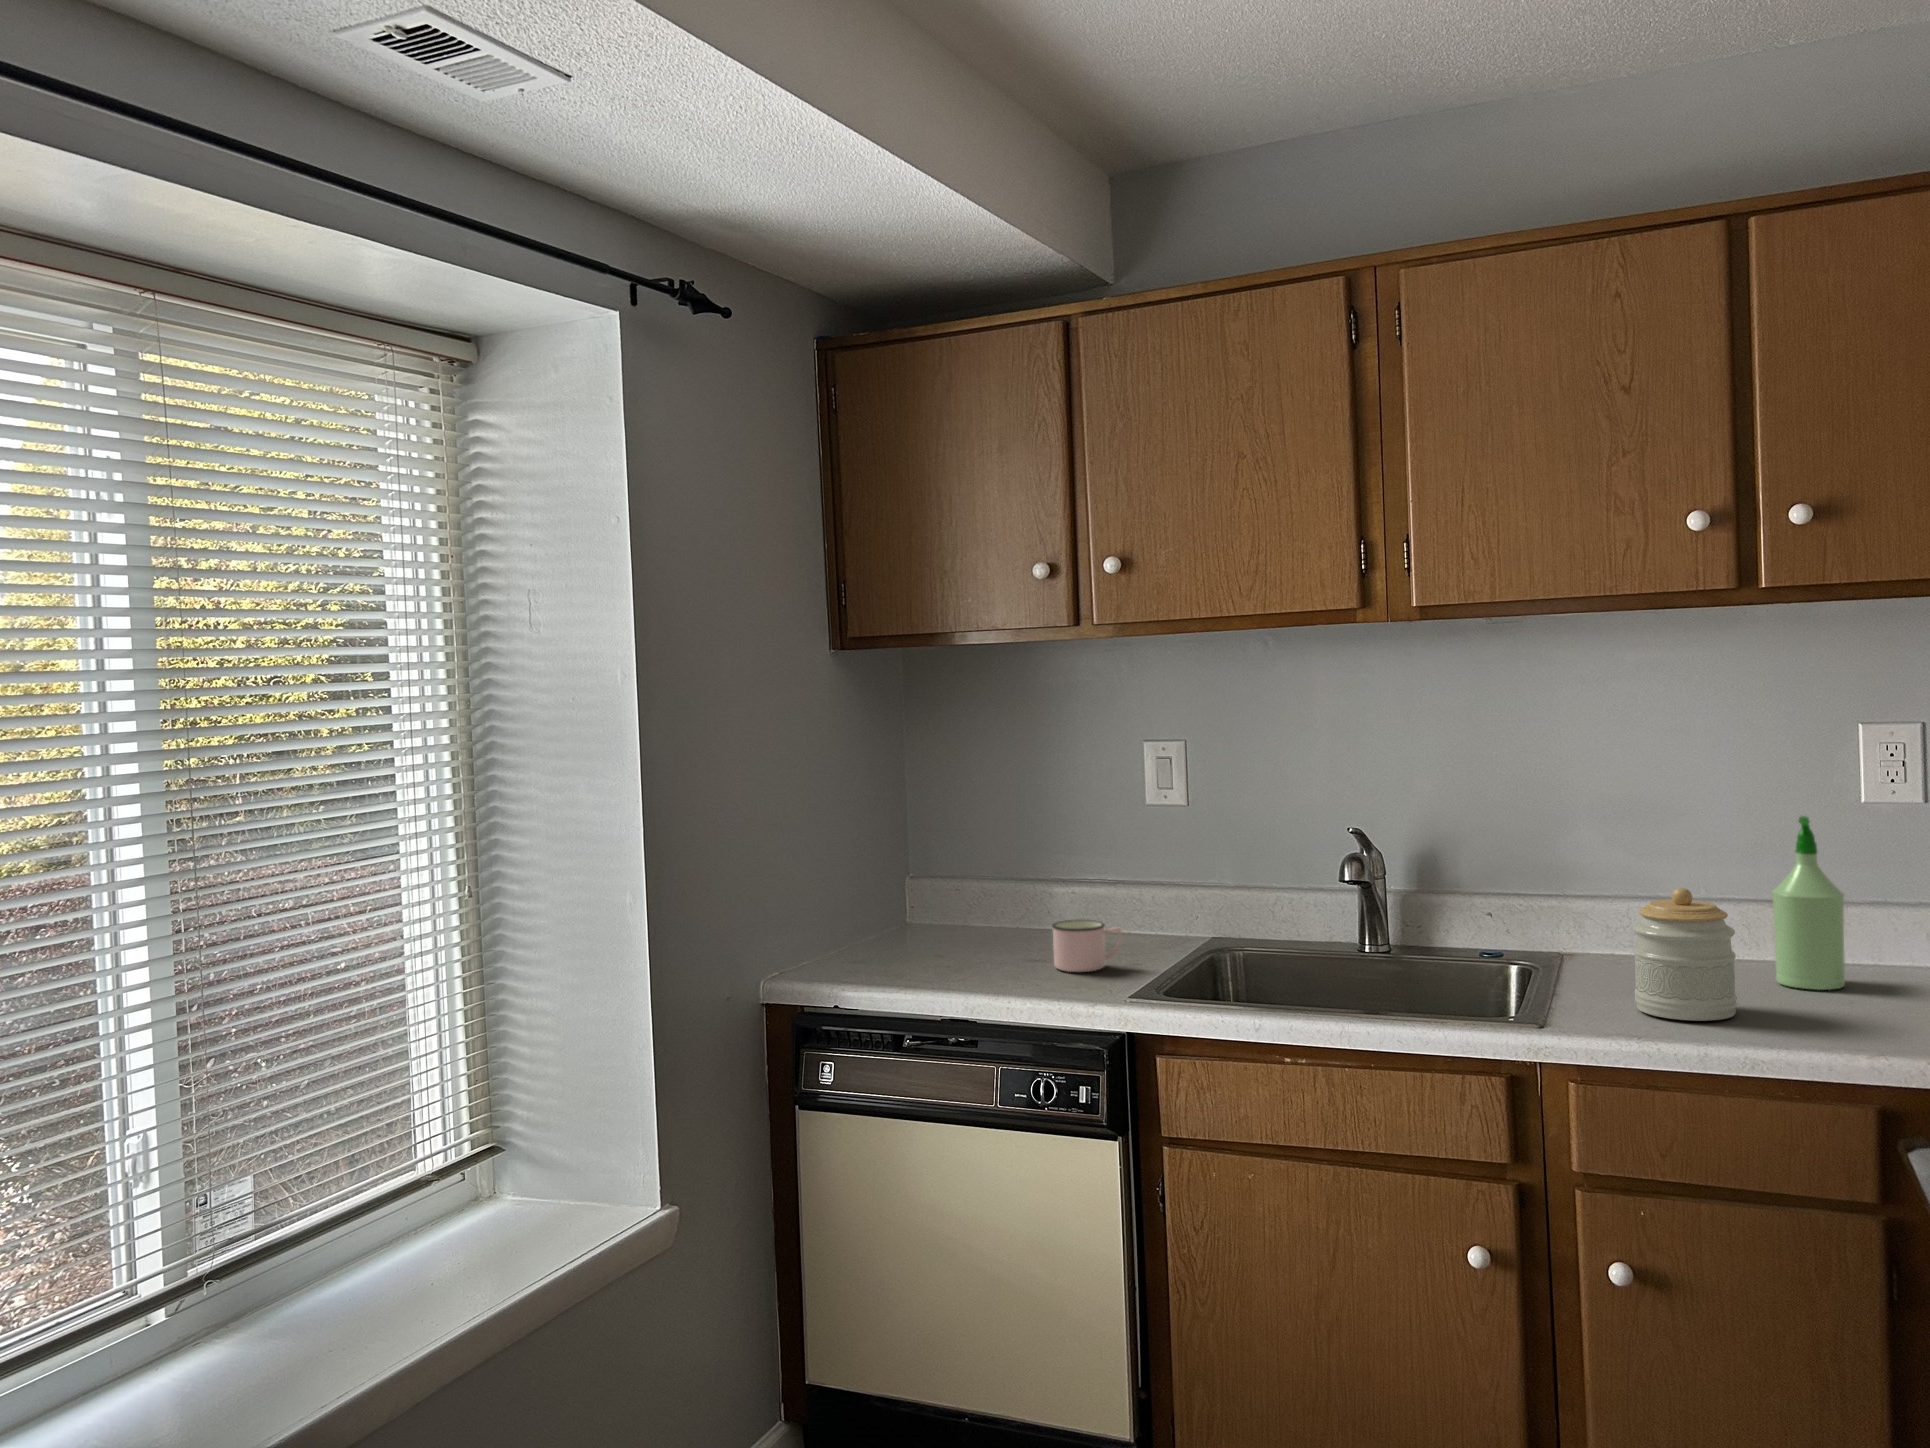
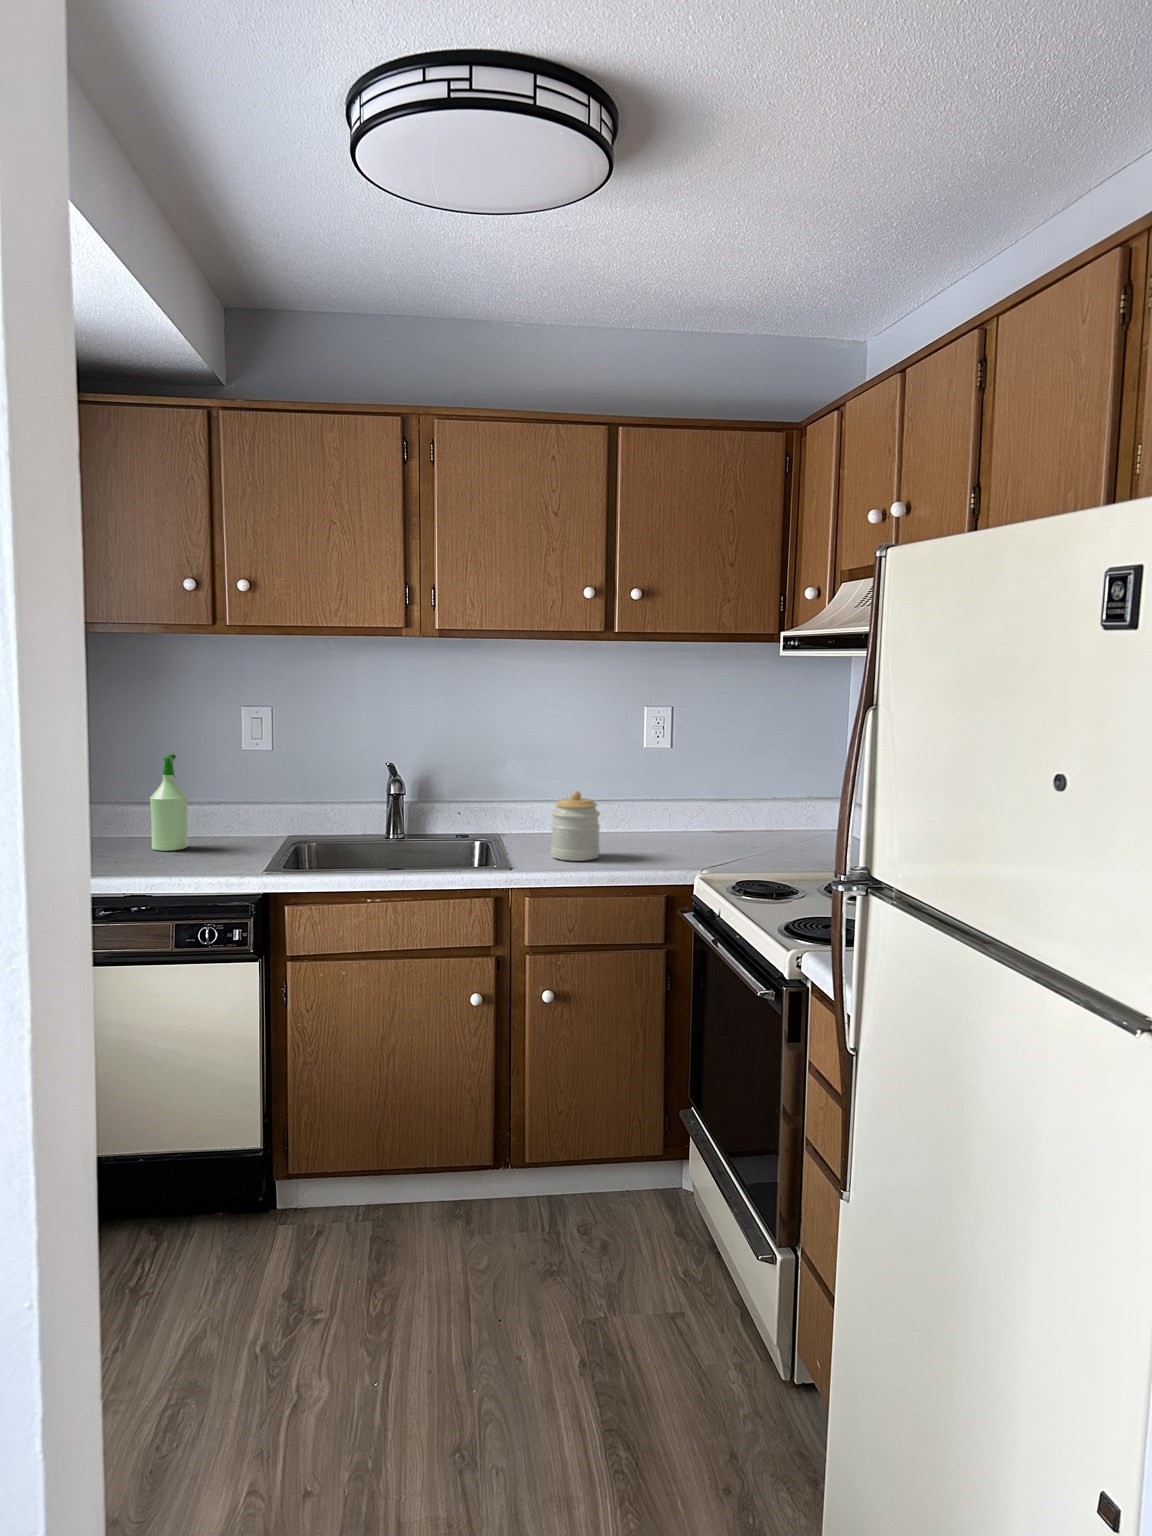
spray bottle: present [1772,816,1845,990] -> present [150,754,188,851]
mug: present [1053,920,1122,972] -> none [195,826,243,860]

